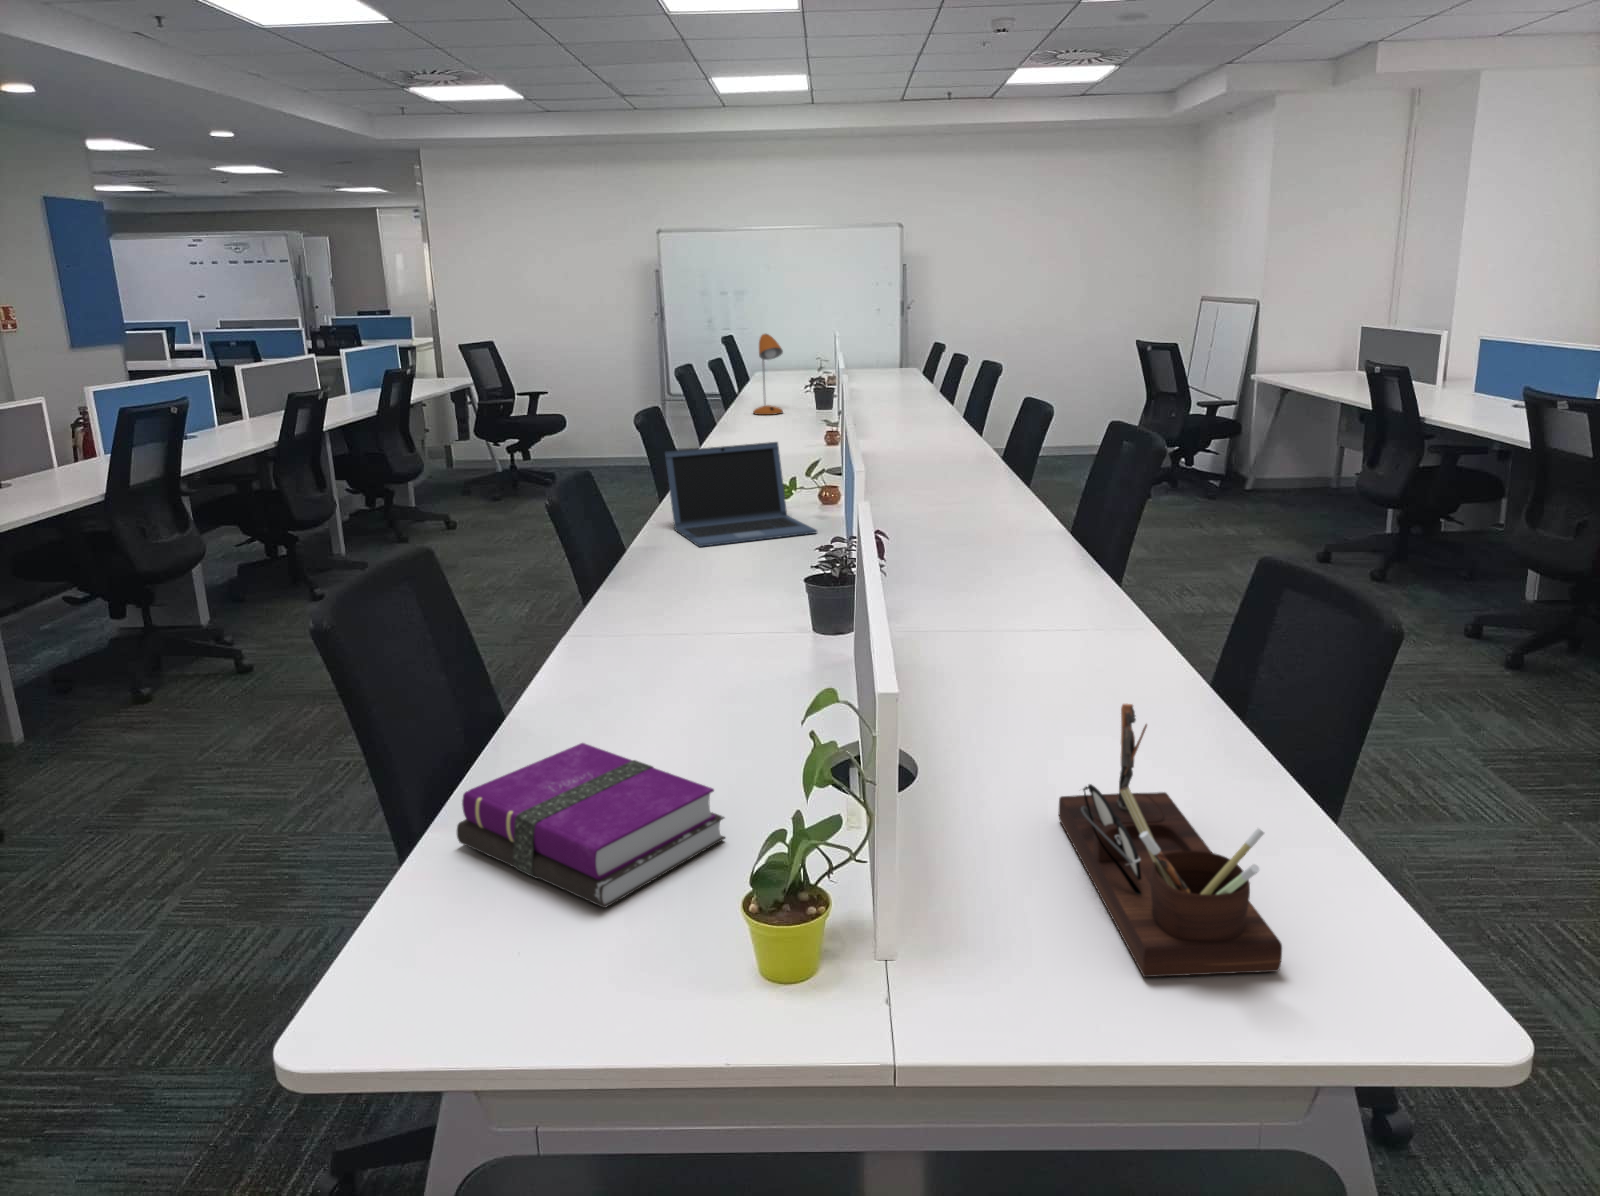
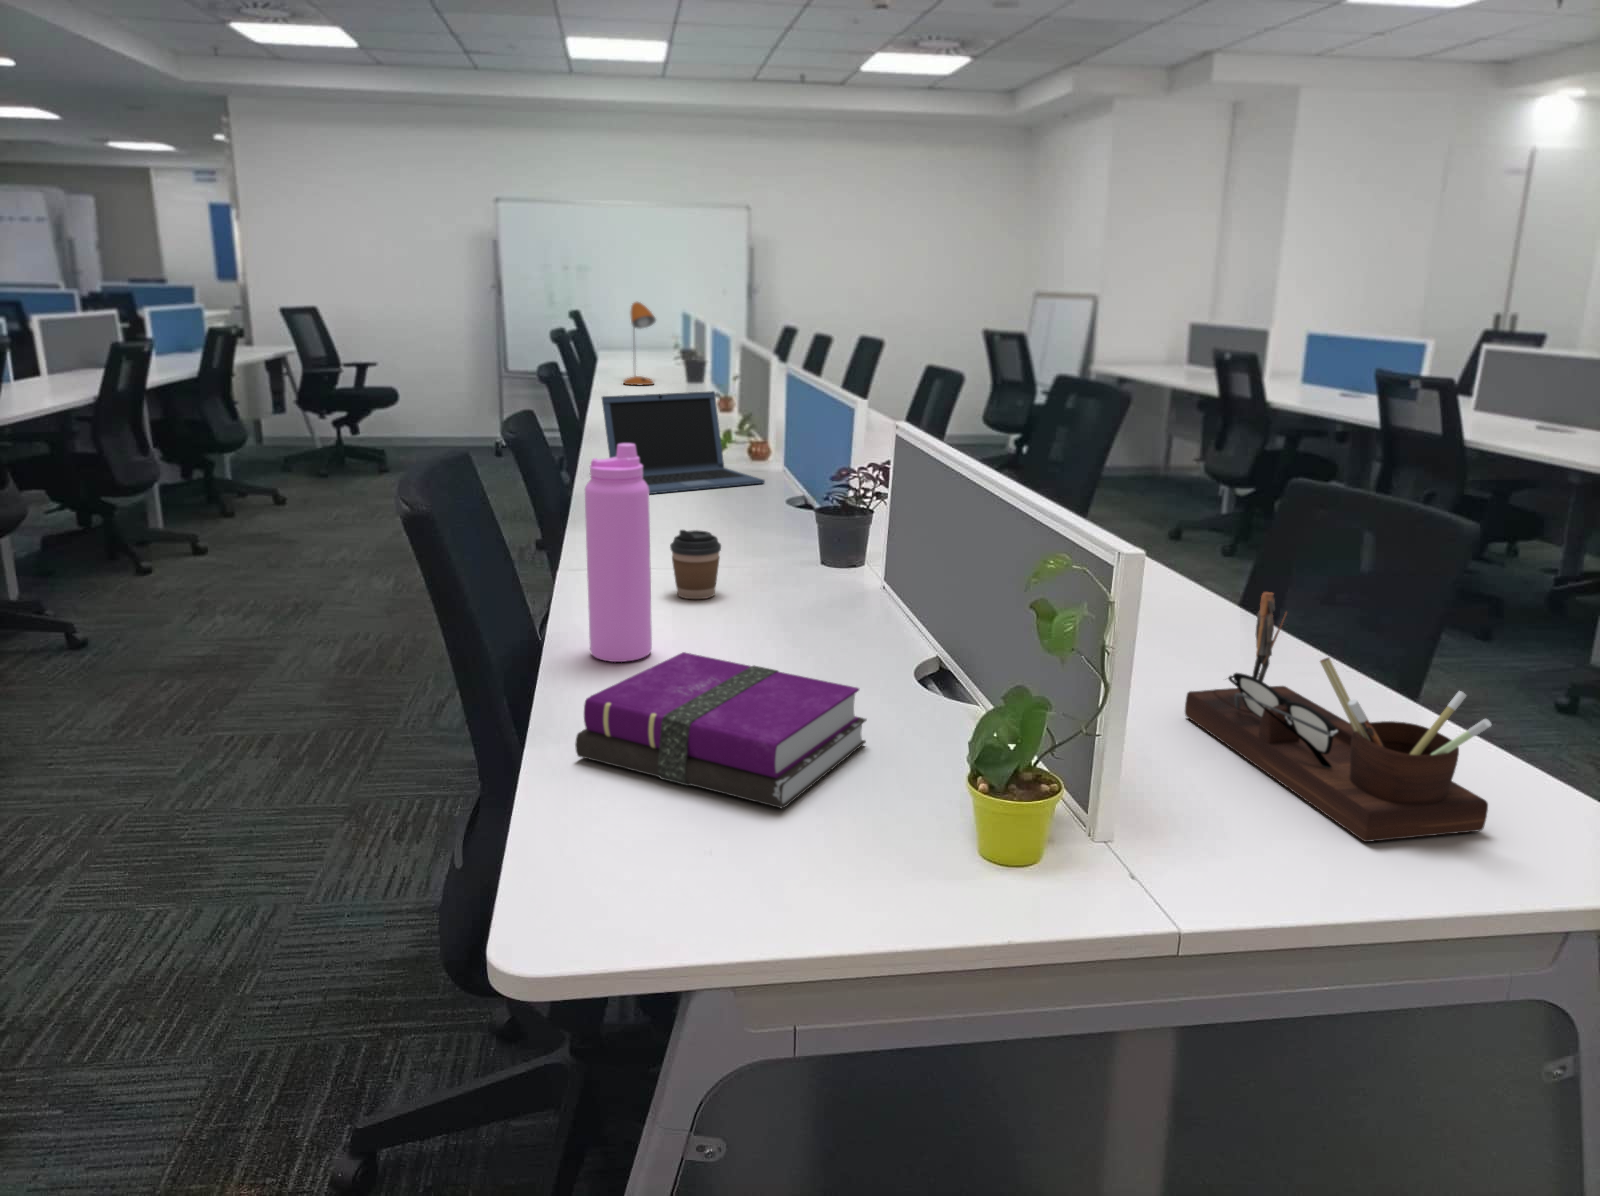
water bottle: none [522,541,594,741] -> present [585,443,652,662]
coffee cup: none [646,605,694,671] -> present [670,530,721,599]

